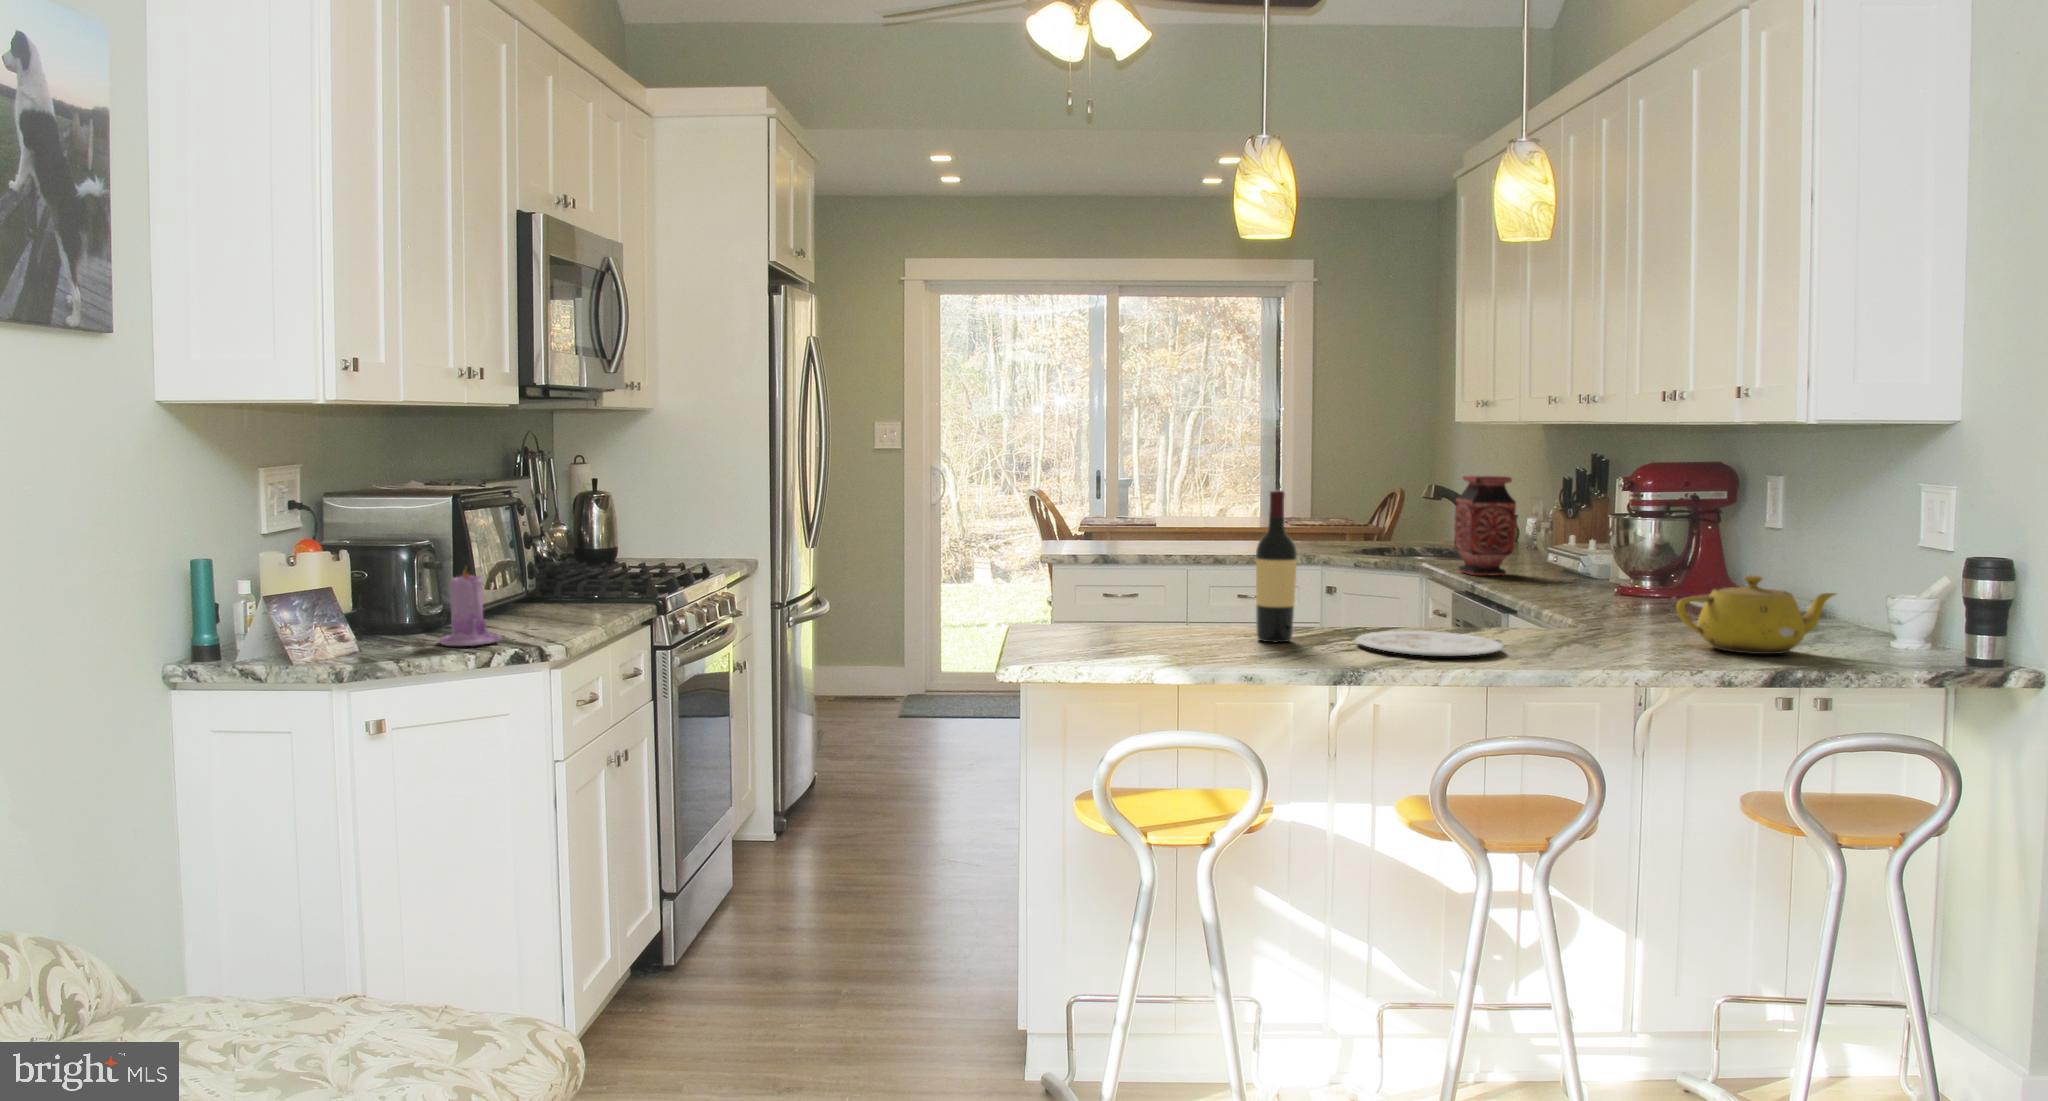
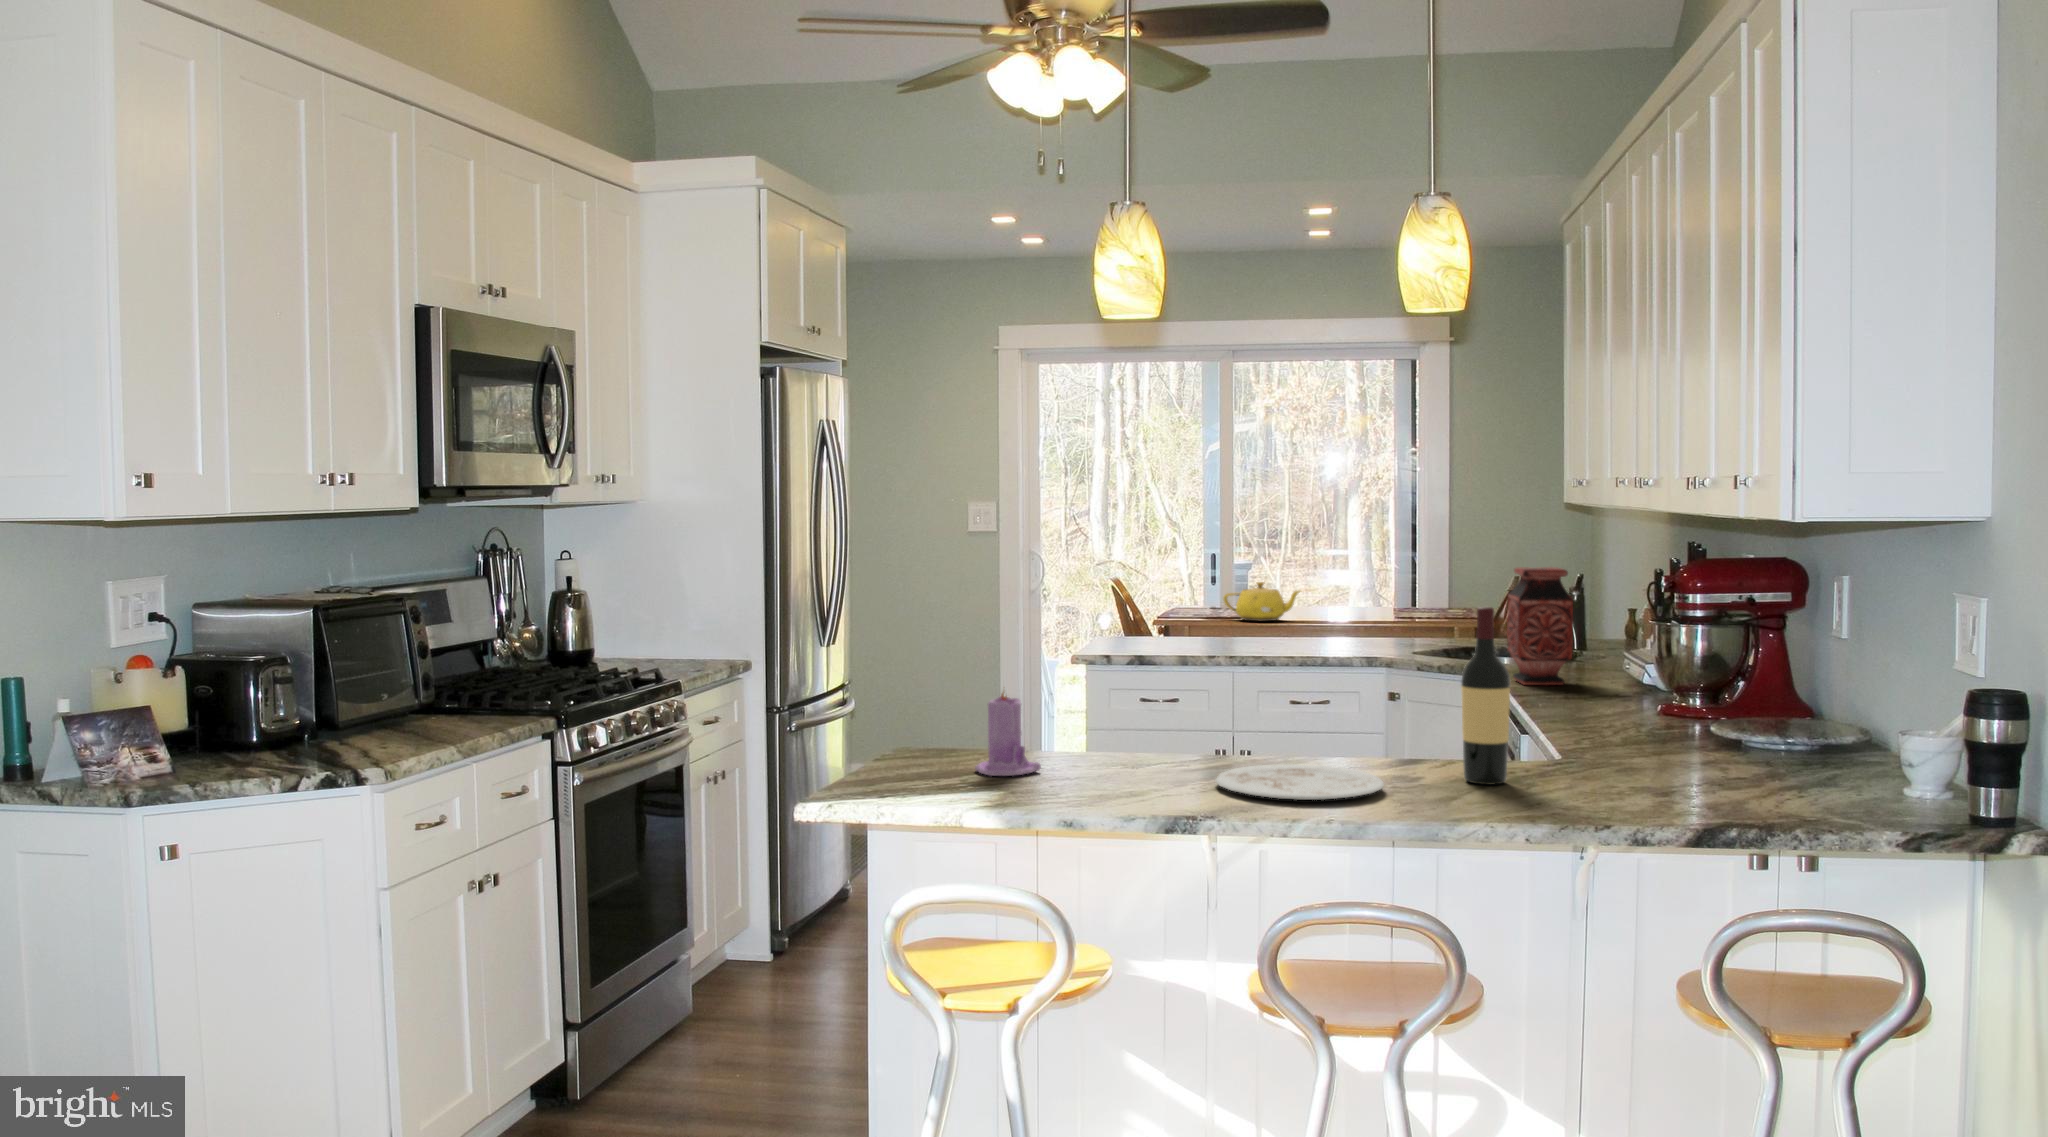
wine bottle: present [1256,490,1297,642] -> present [1461,607,1510,785]
candle: present [439,571,502,646] -> present [975,692,1041,776]
teapot: present [1677,575,1836,654] -> present [1223,582,1300,621]

